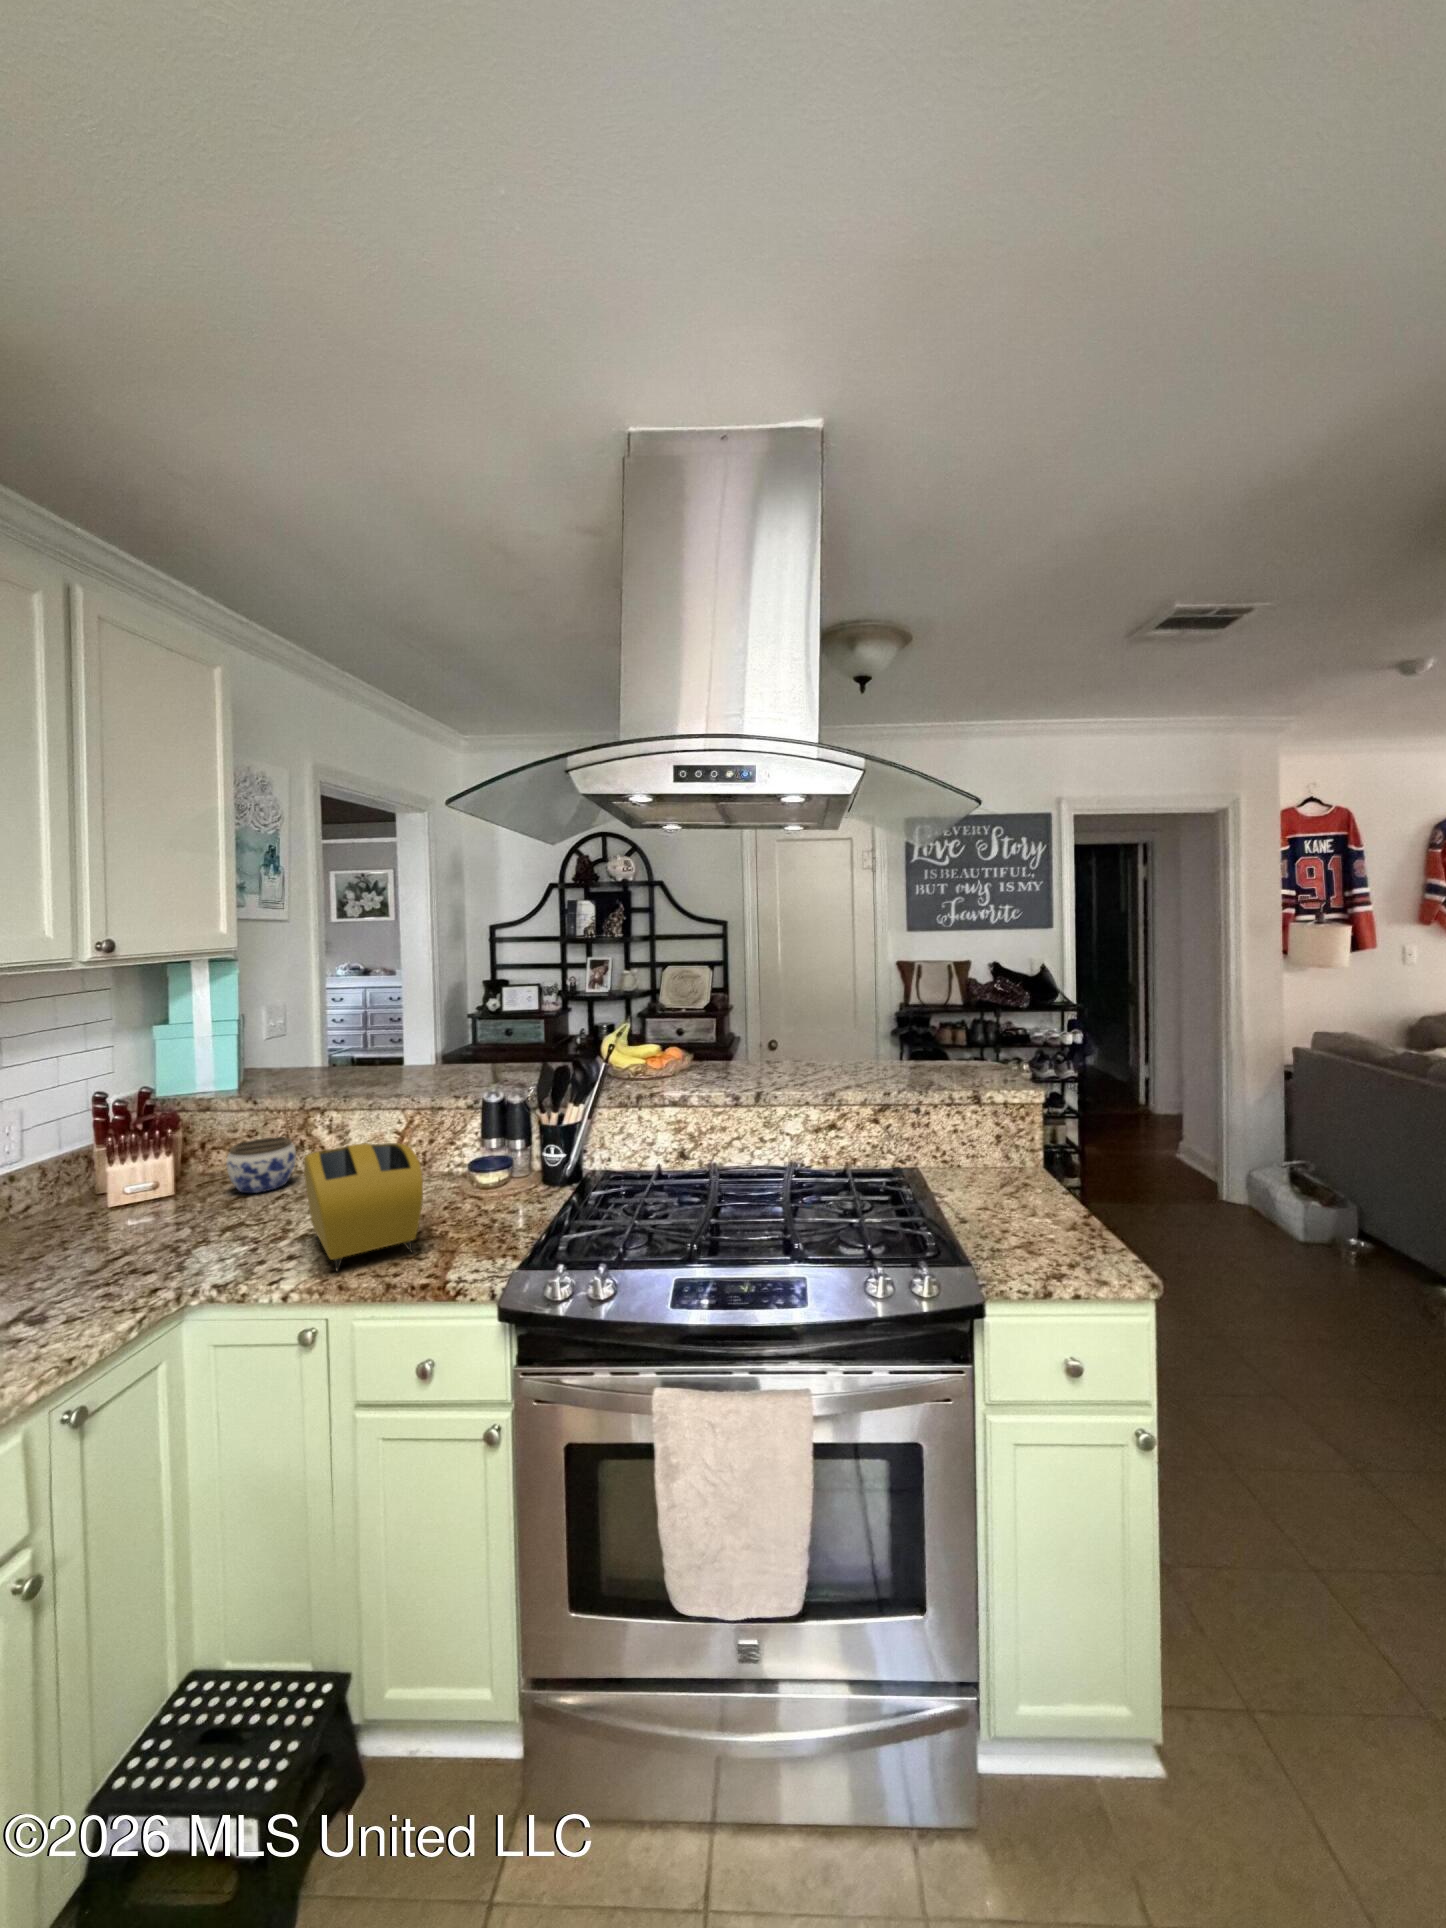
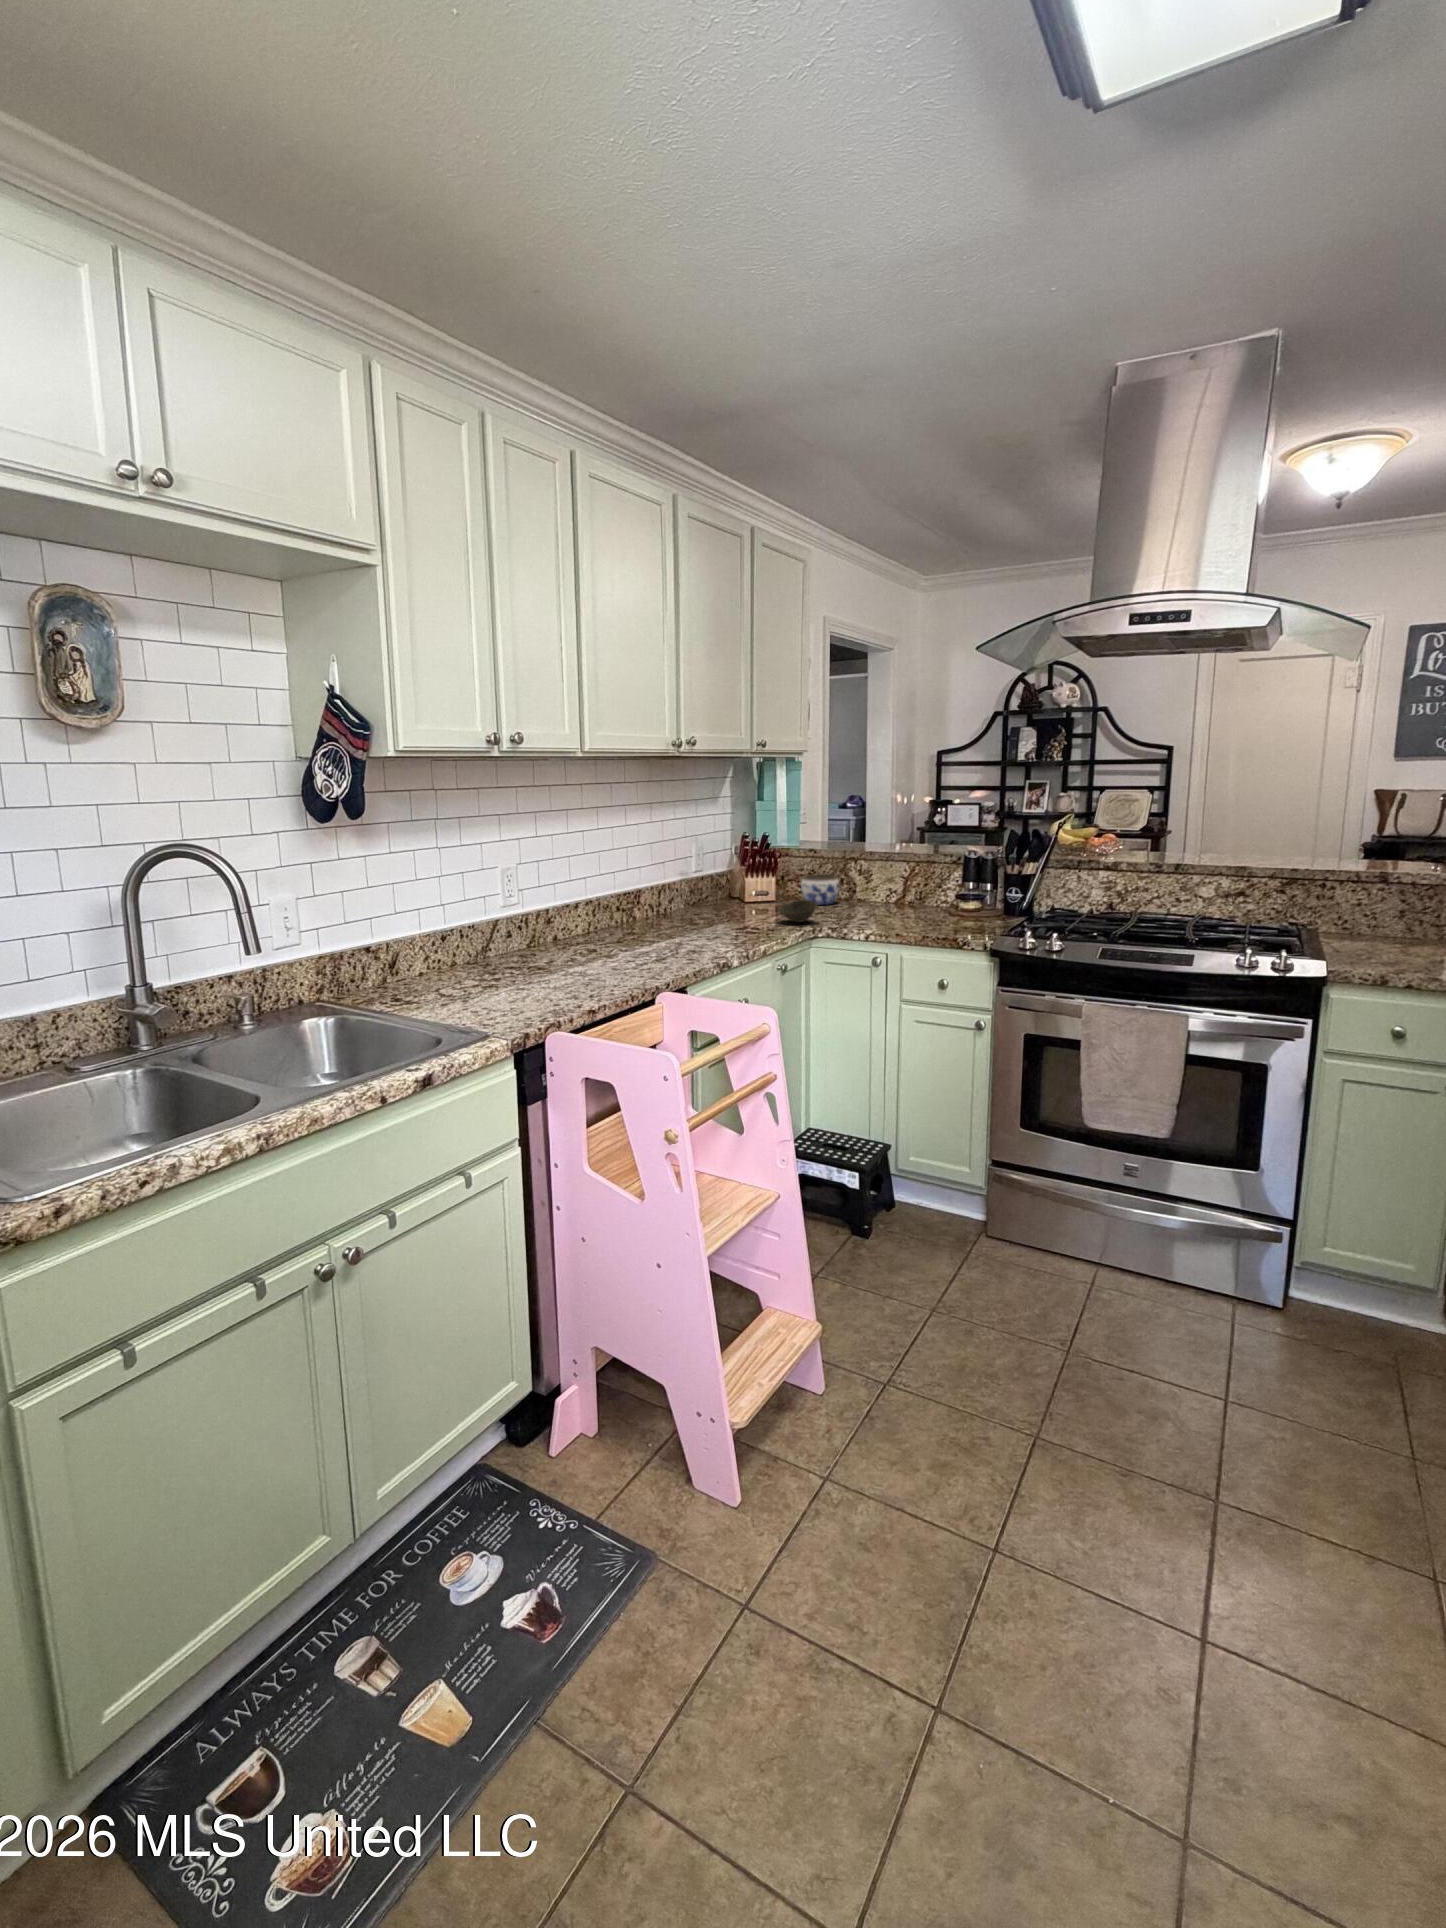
toaster: present [303,1143,423,1271] -> none [865,865,941,931]
bowl: none [47,1217,212,1313] -> present [779,900,817,922]

